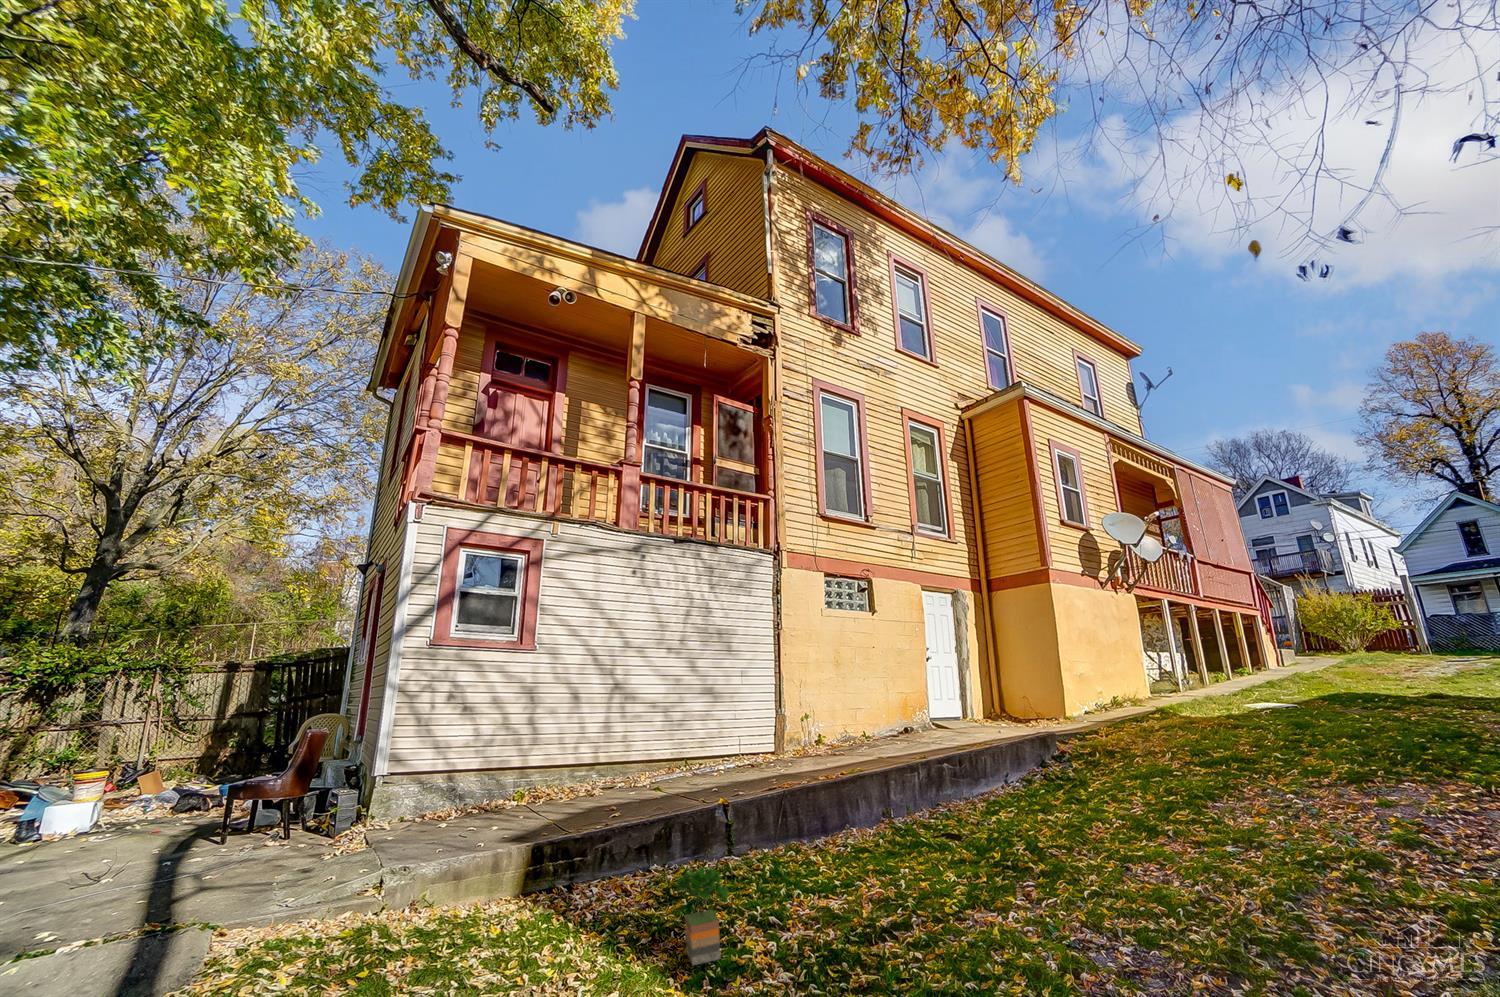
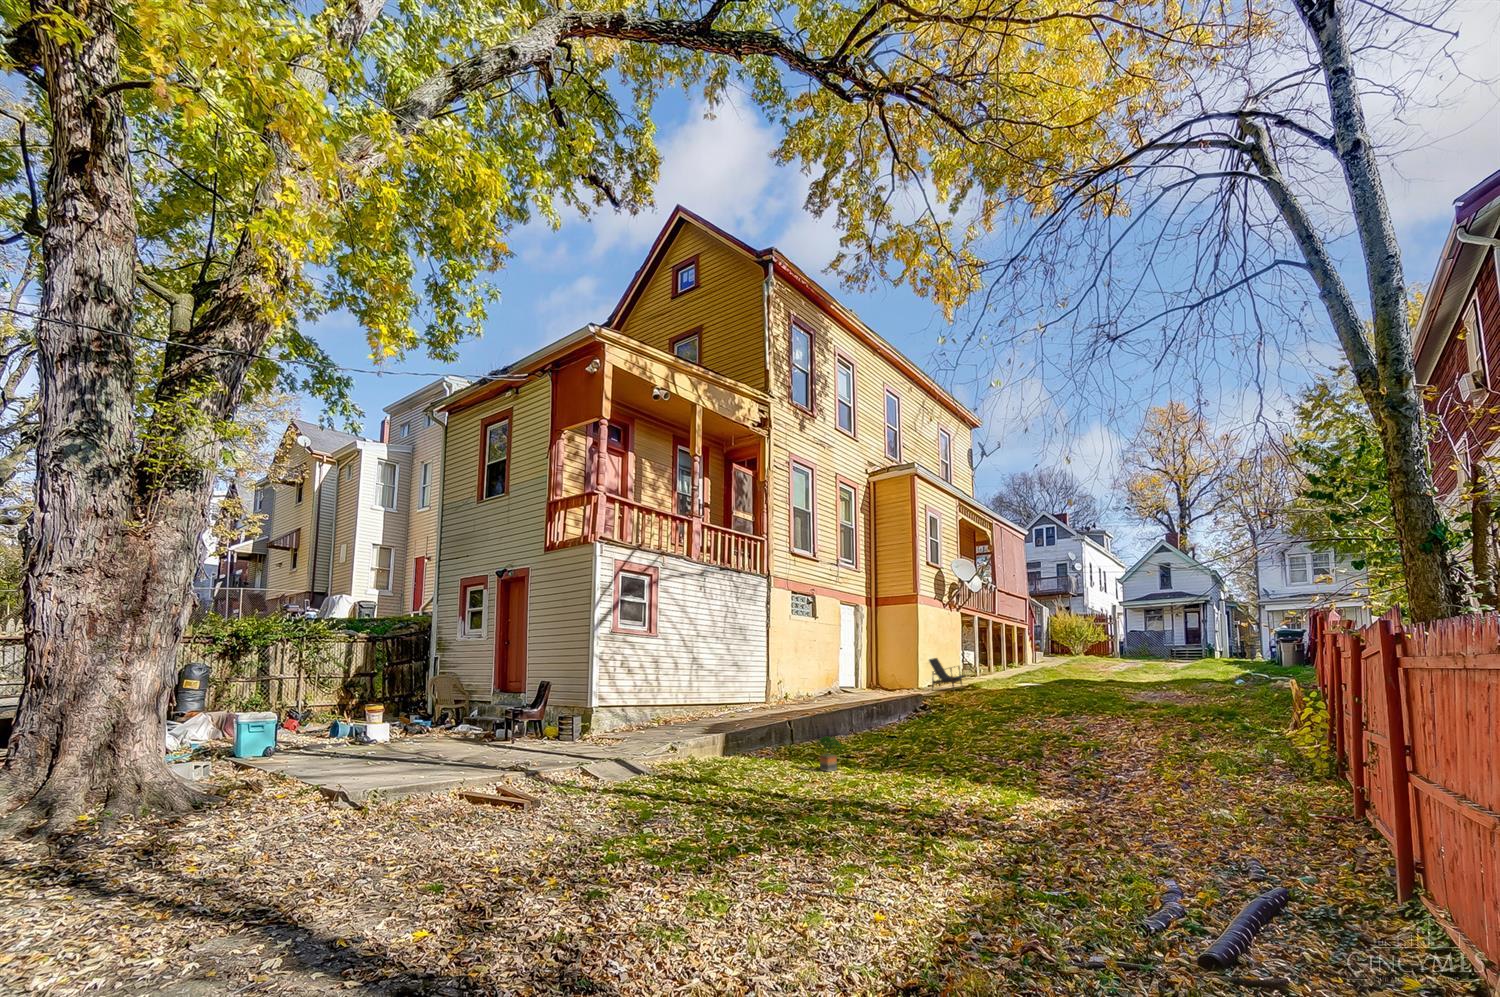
lounge chair: none [1078,664,1145,718] -> present [929,658,965,689]

